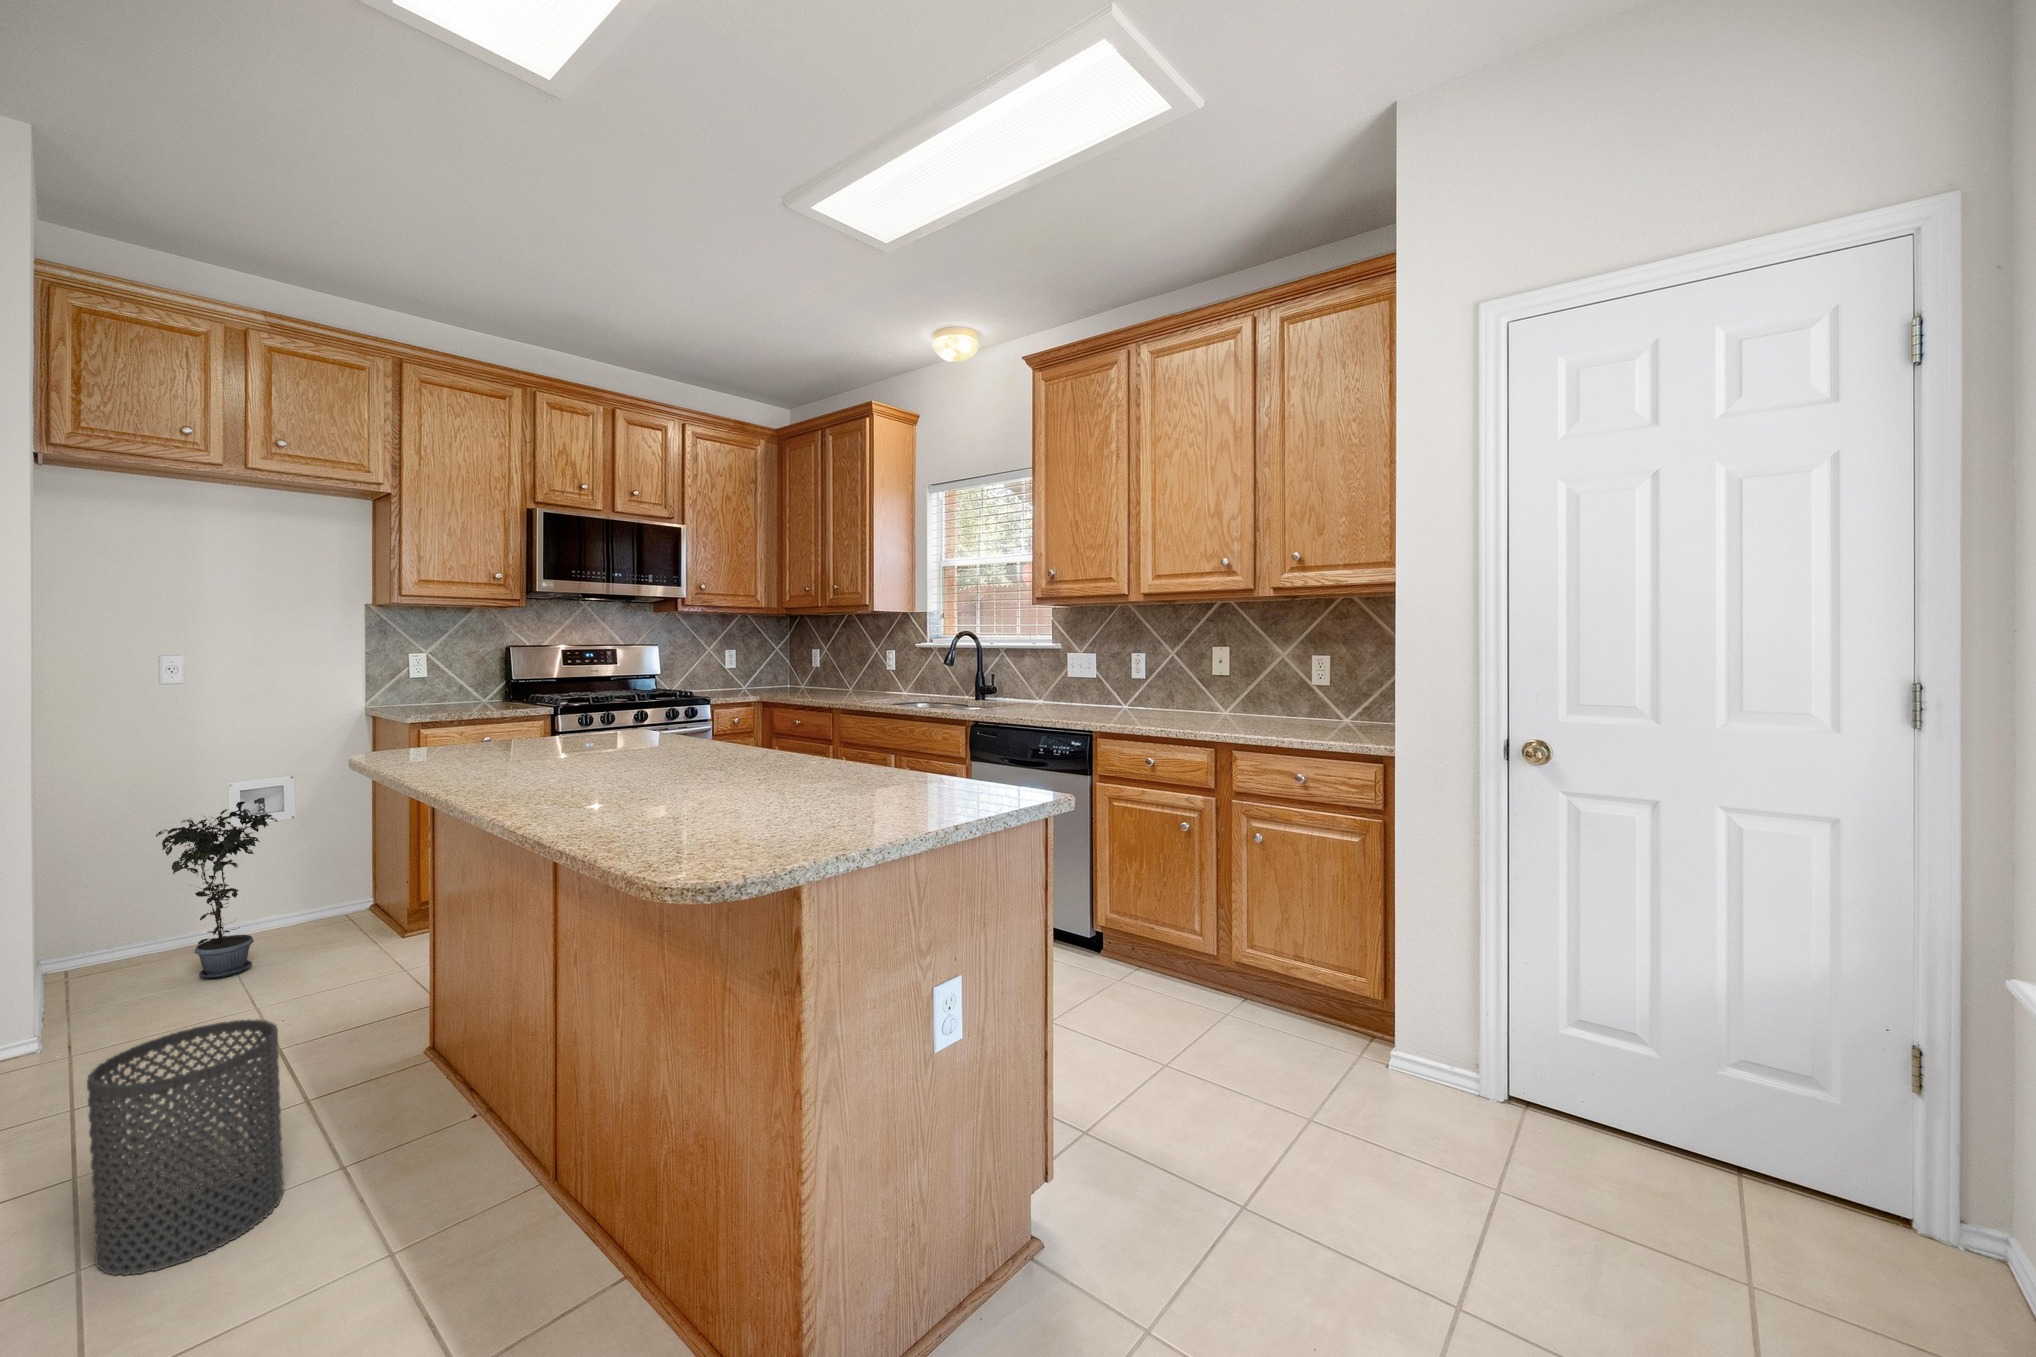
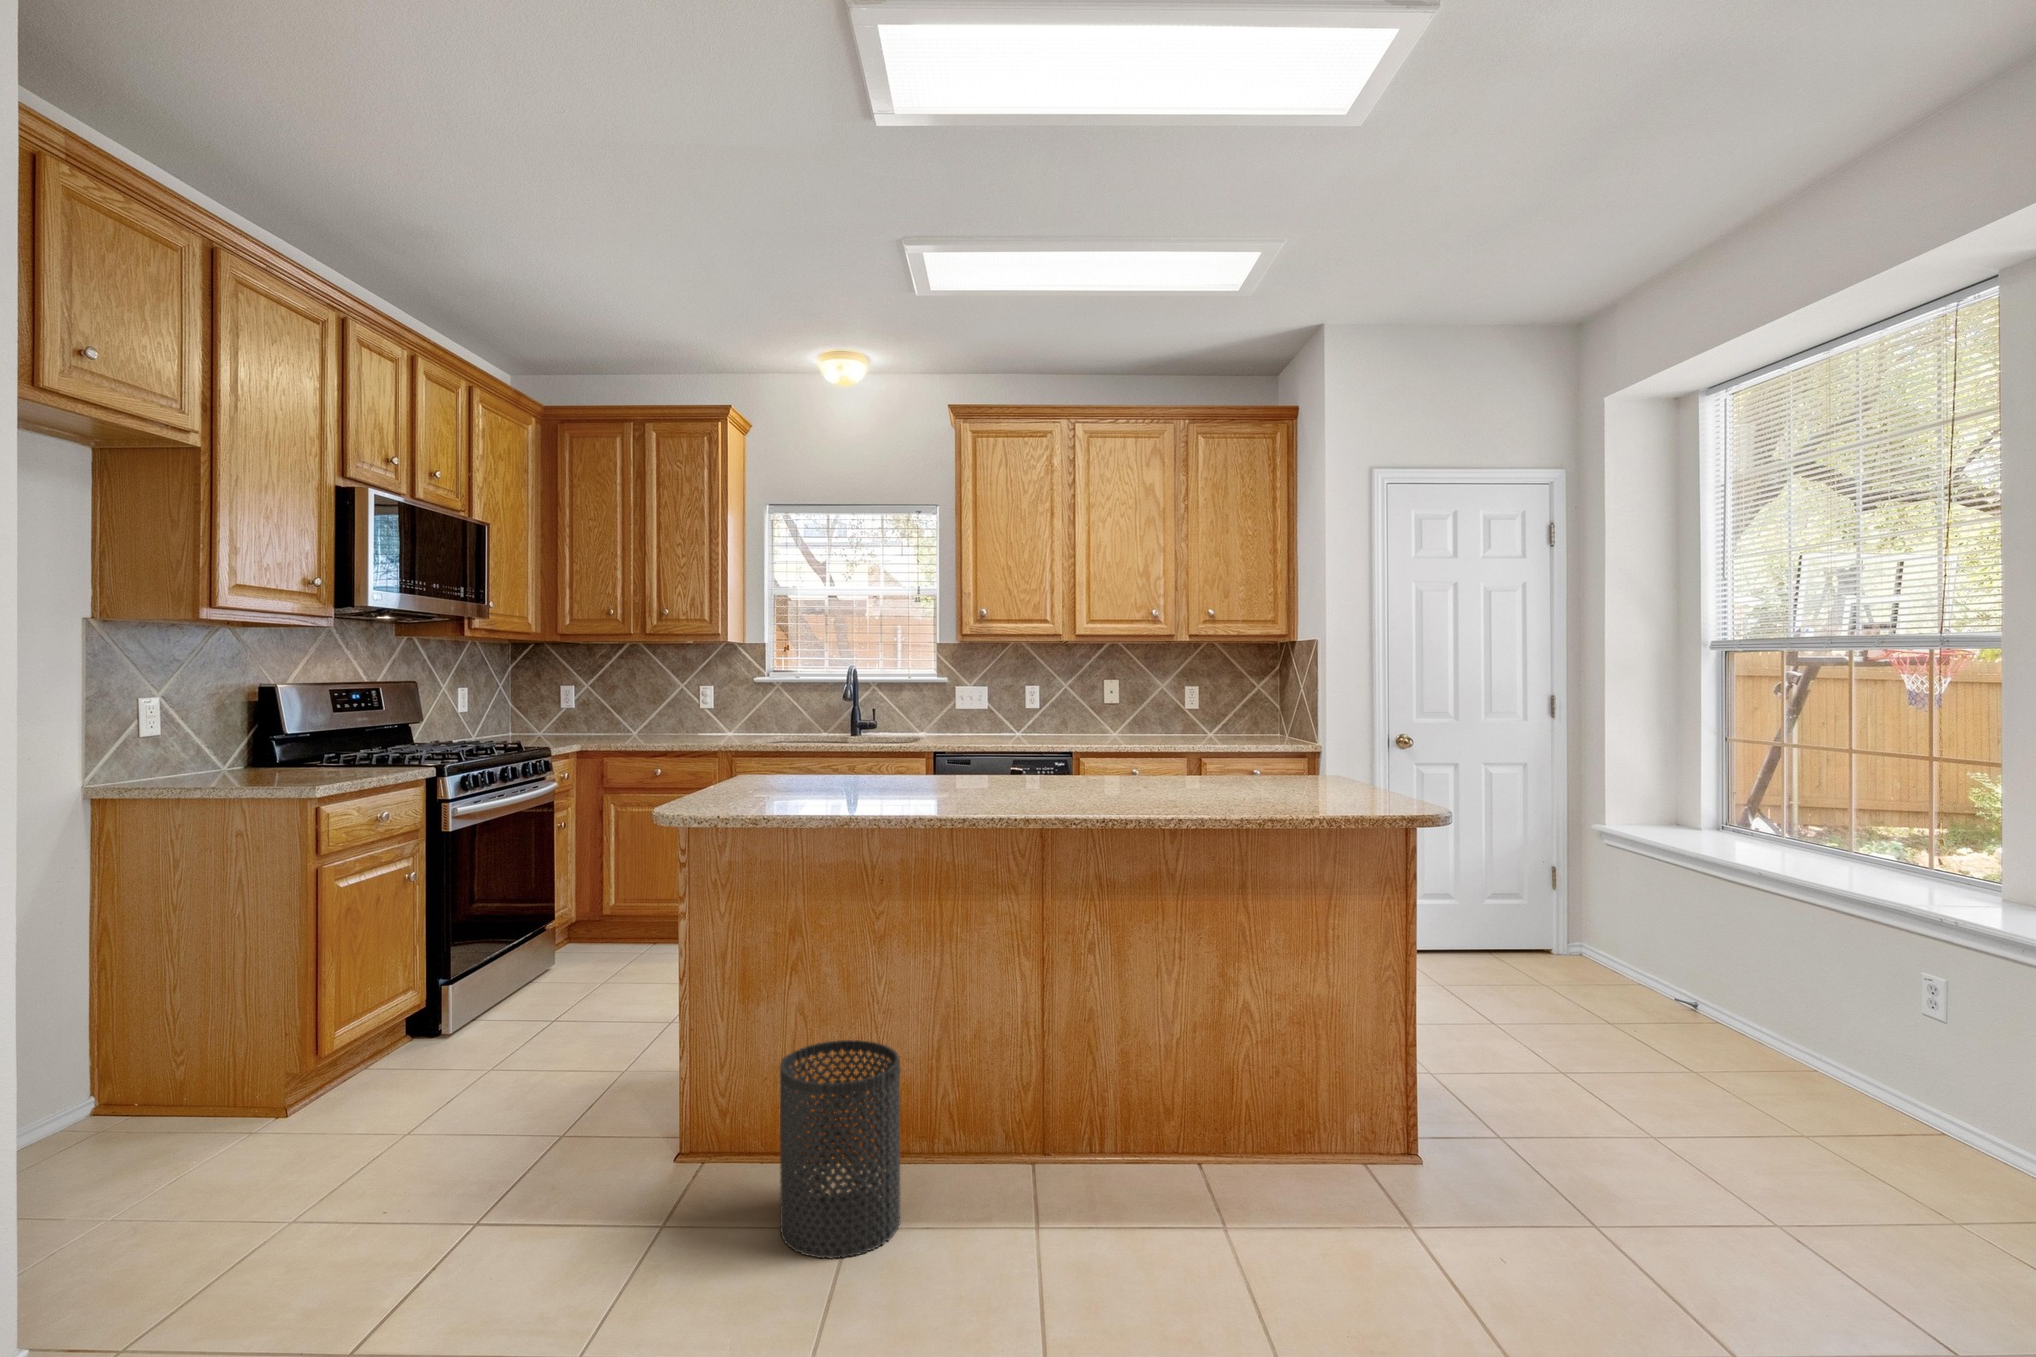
potted plant: present [156,802,278,979] -> none [81,917,229,1191]

